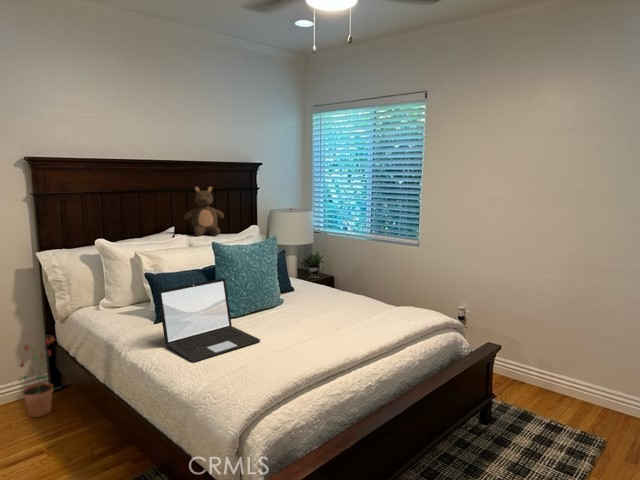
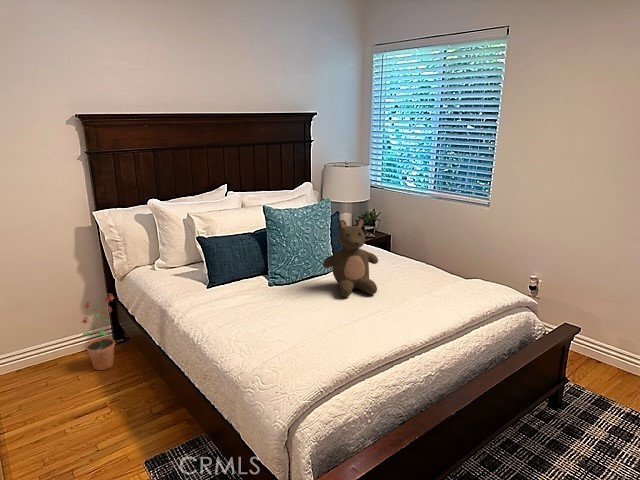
stuffed bear: present [184,186,224,236] -> present [323,219,378,297]
laptop: present [158,279,260,362] -> none [208,248,313,339]

